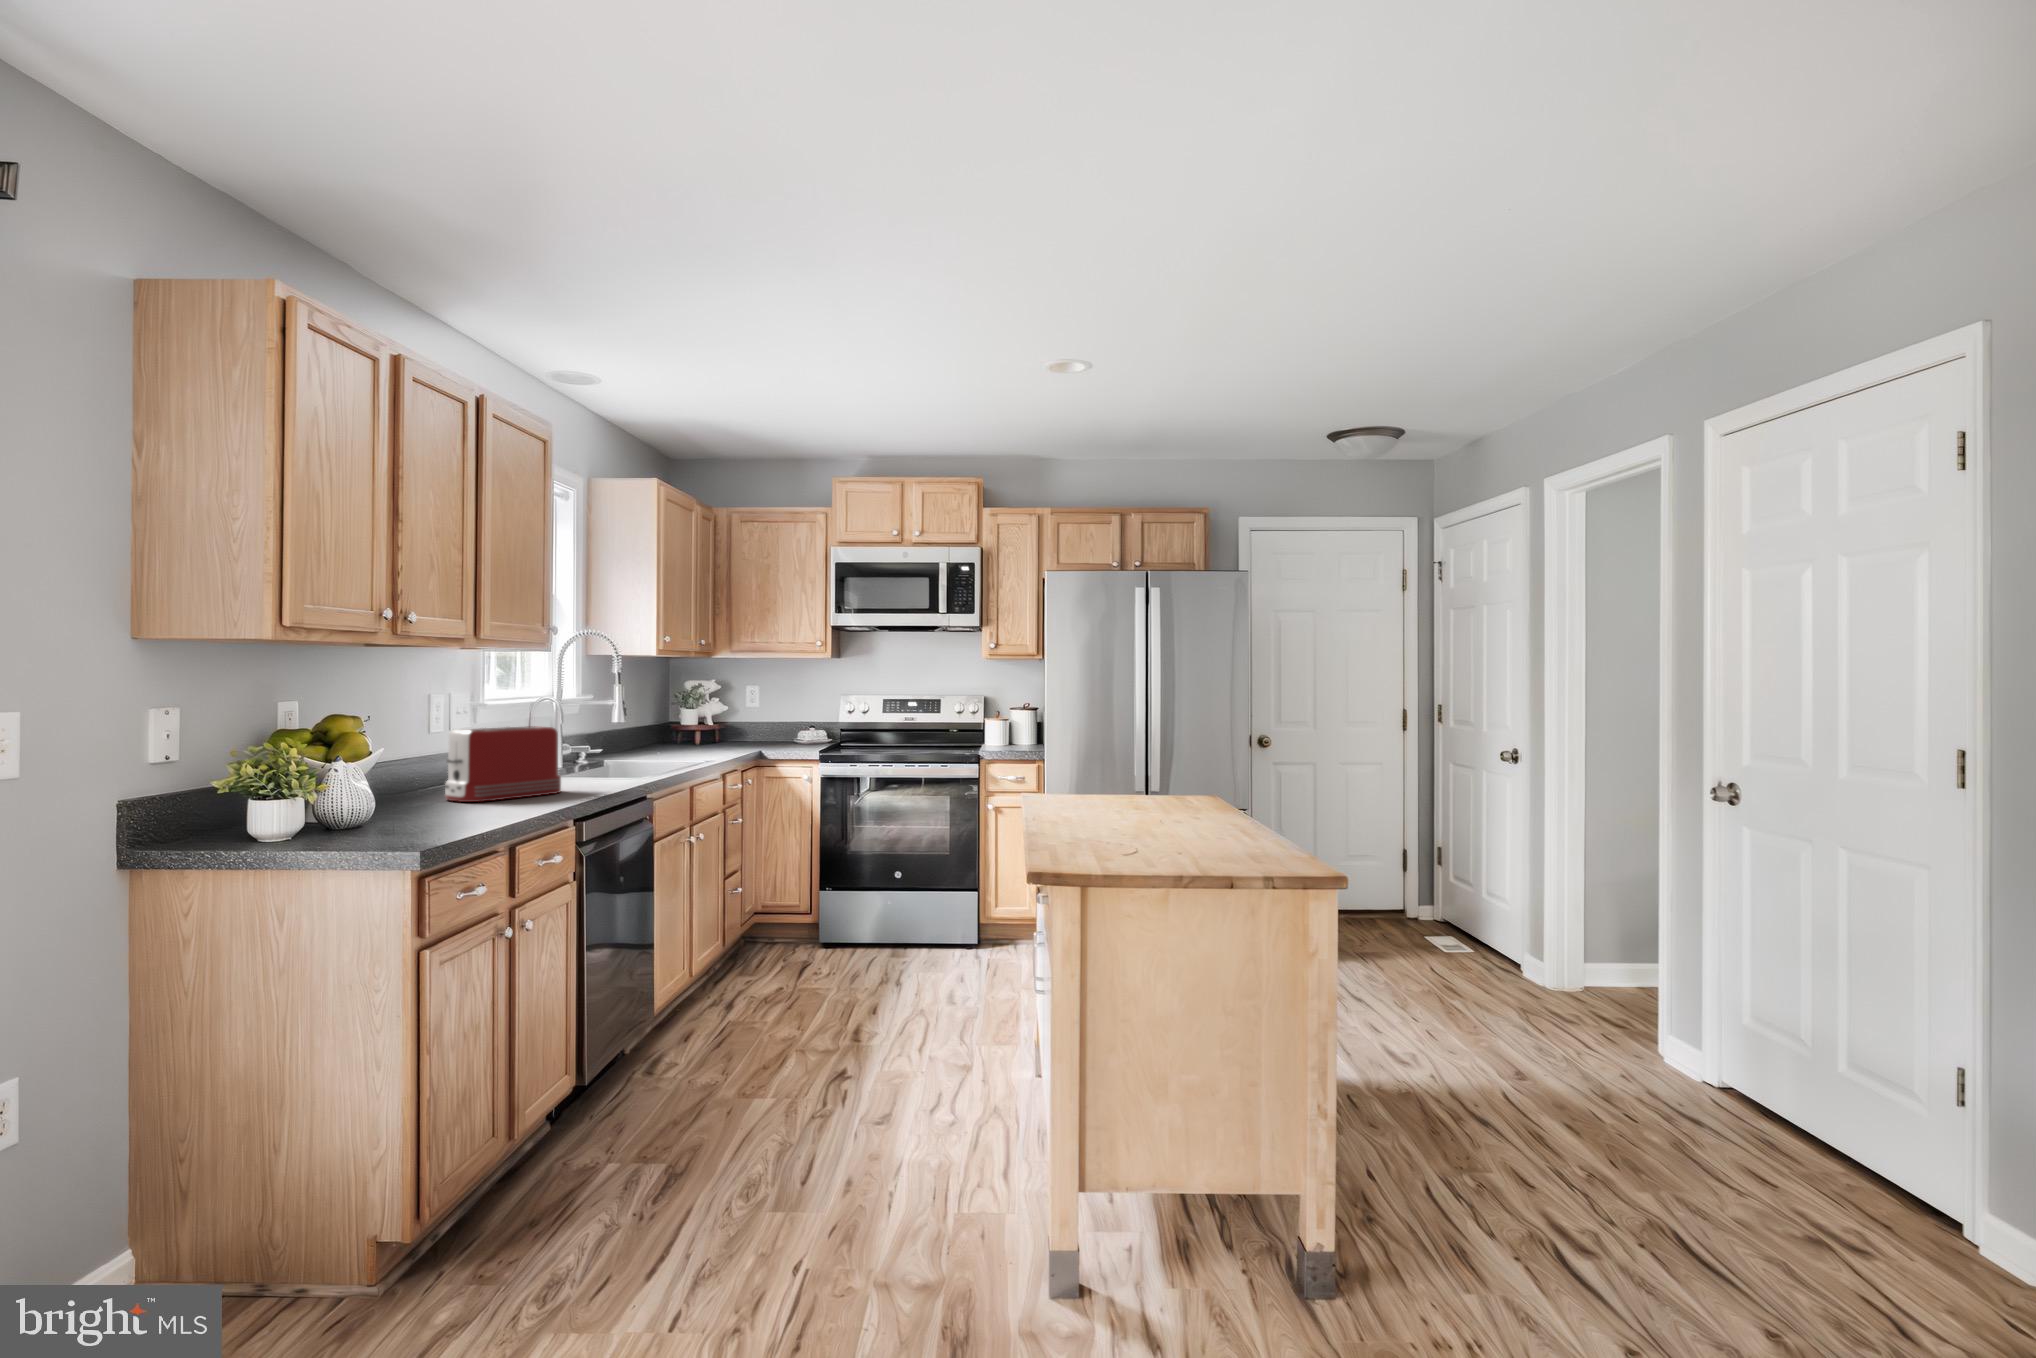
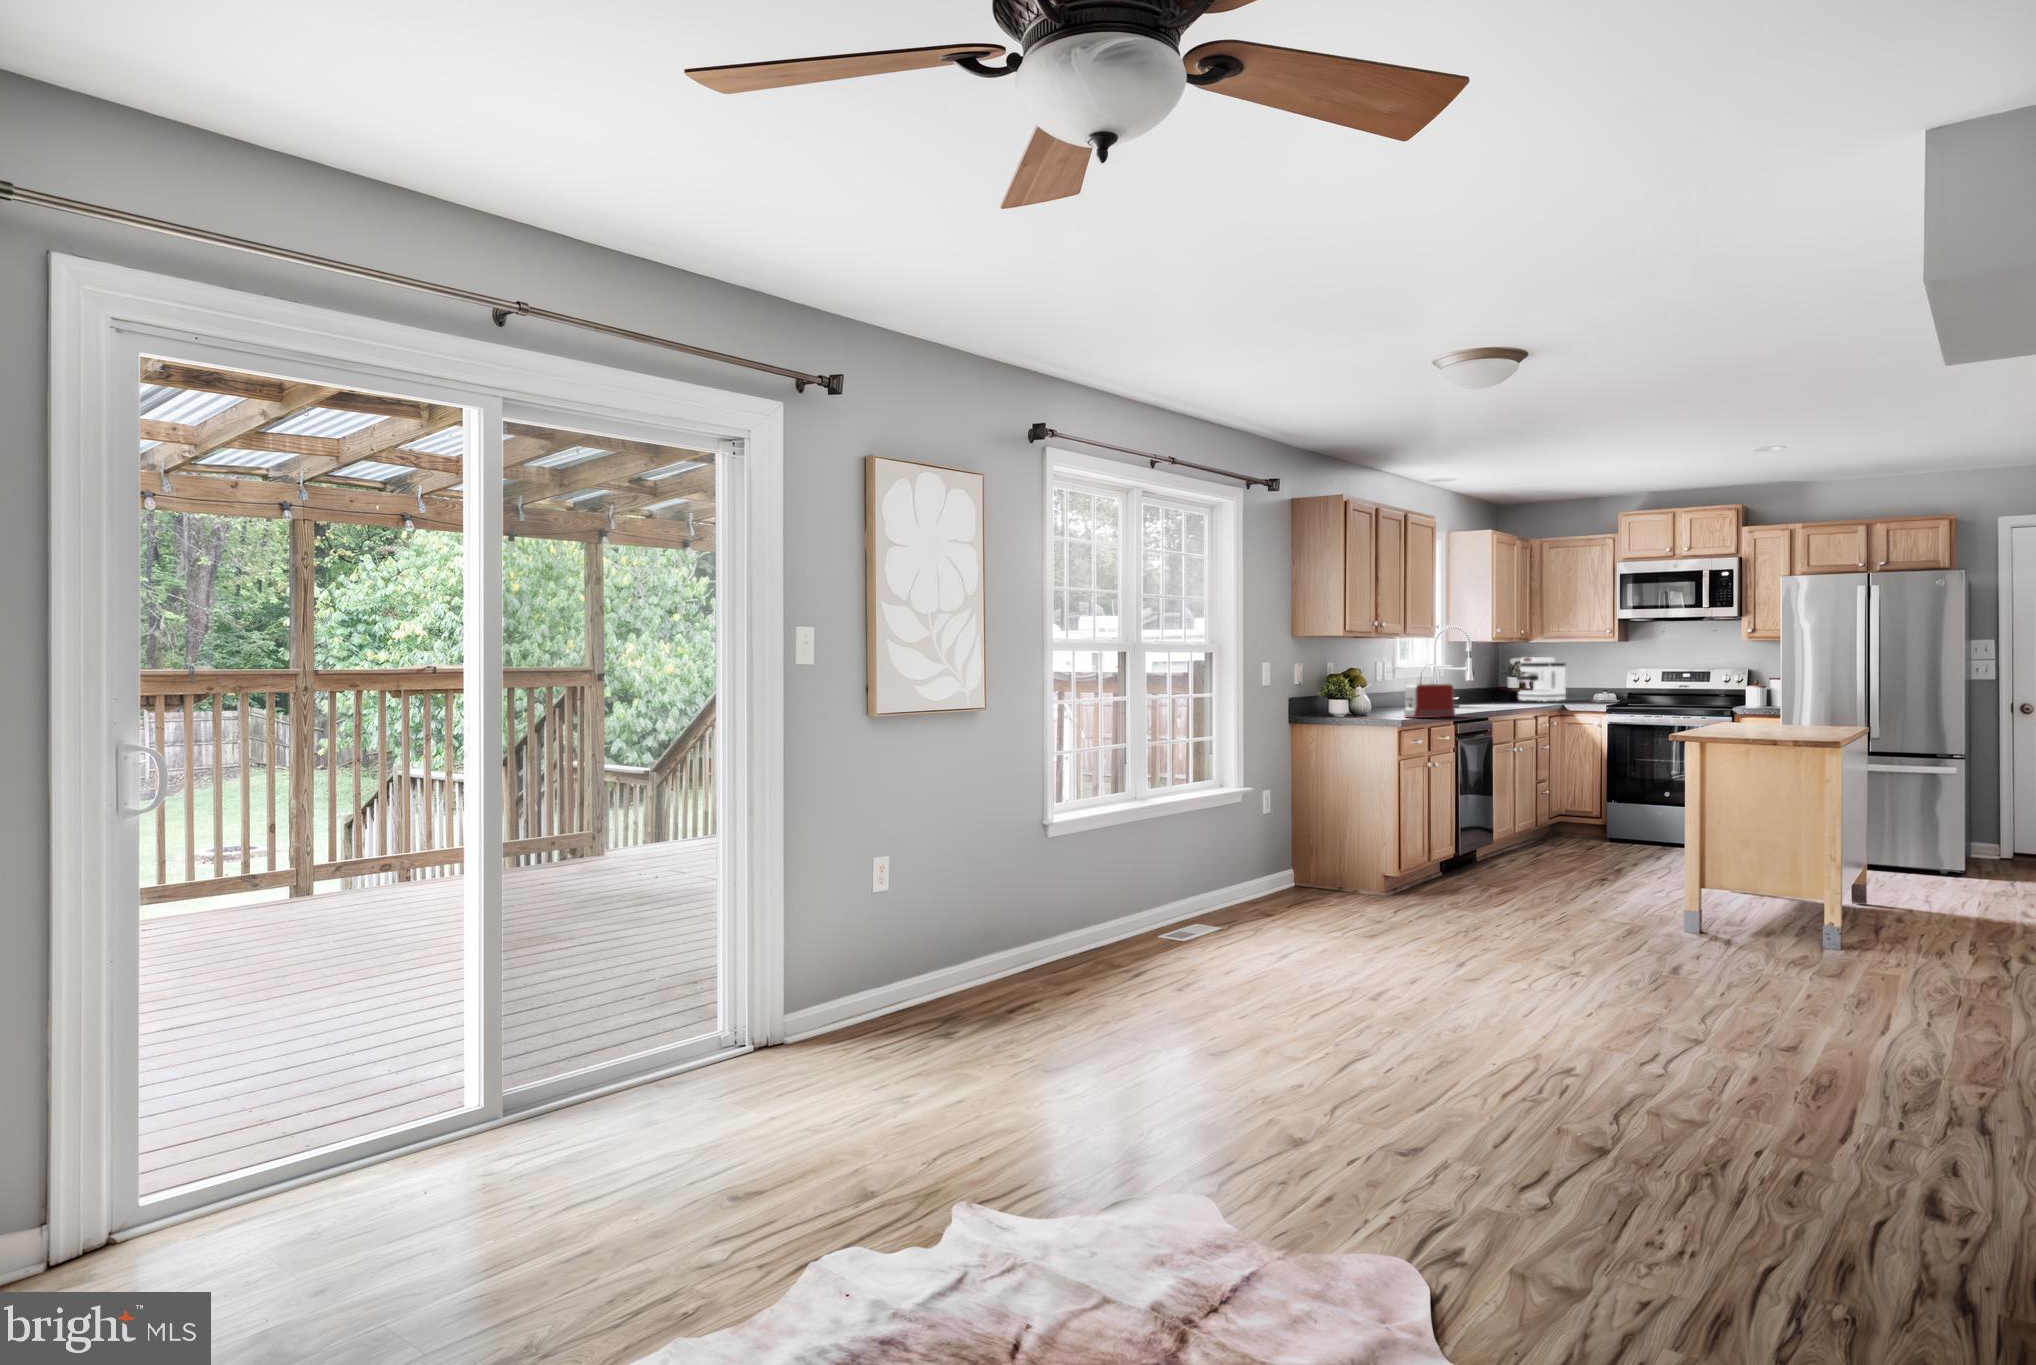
coffee maker: none [694,678,761,742] -> present [1517,657,1566,701]

